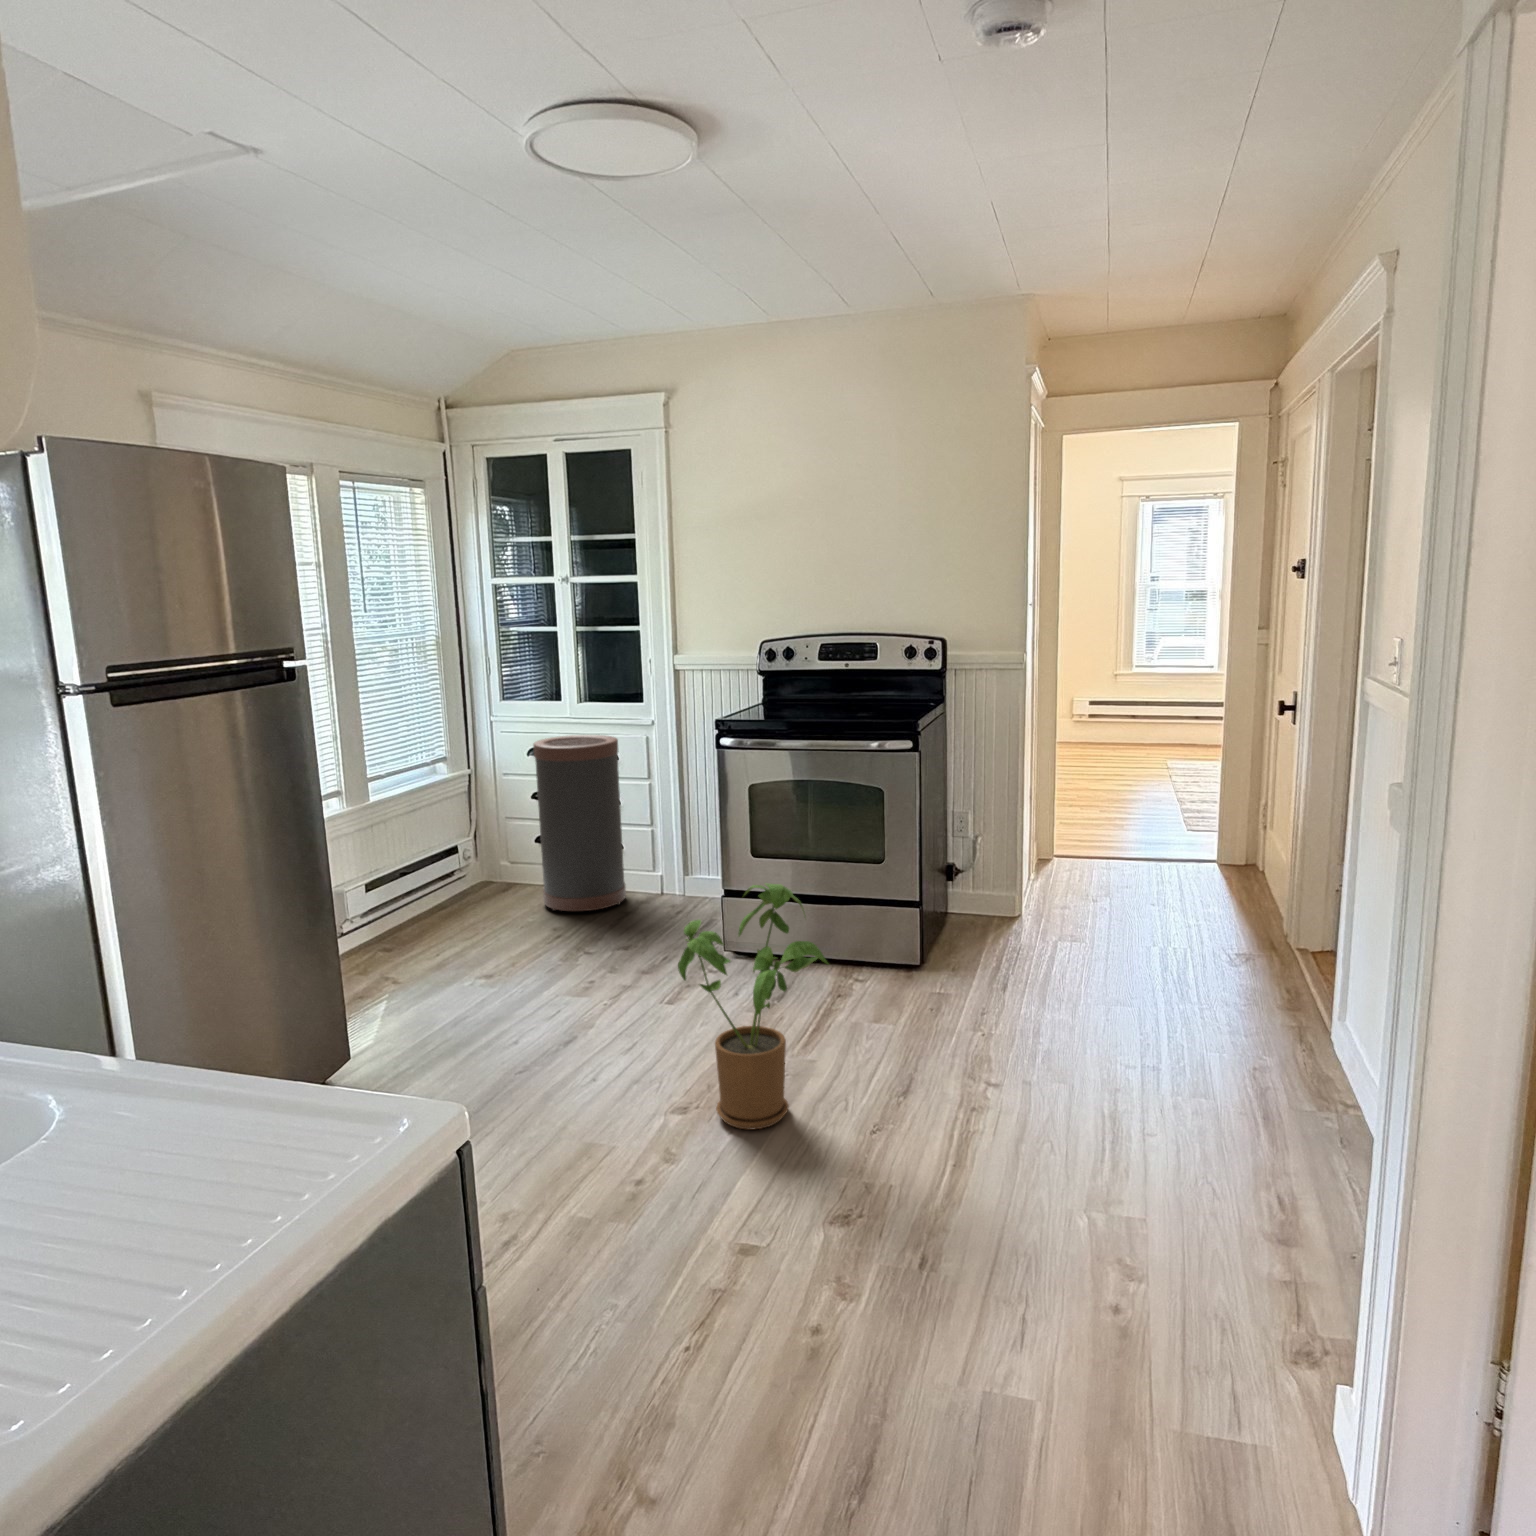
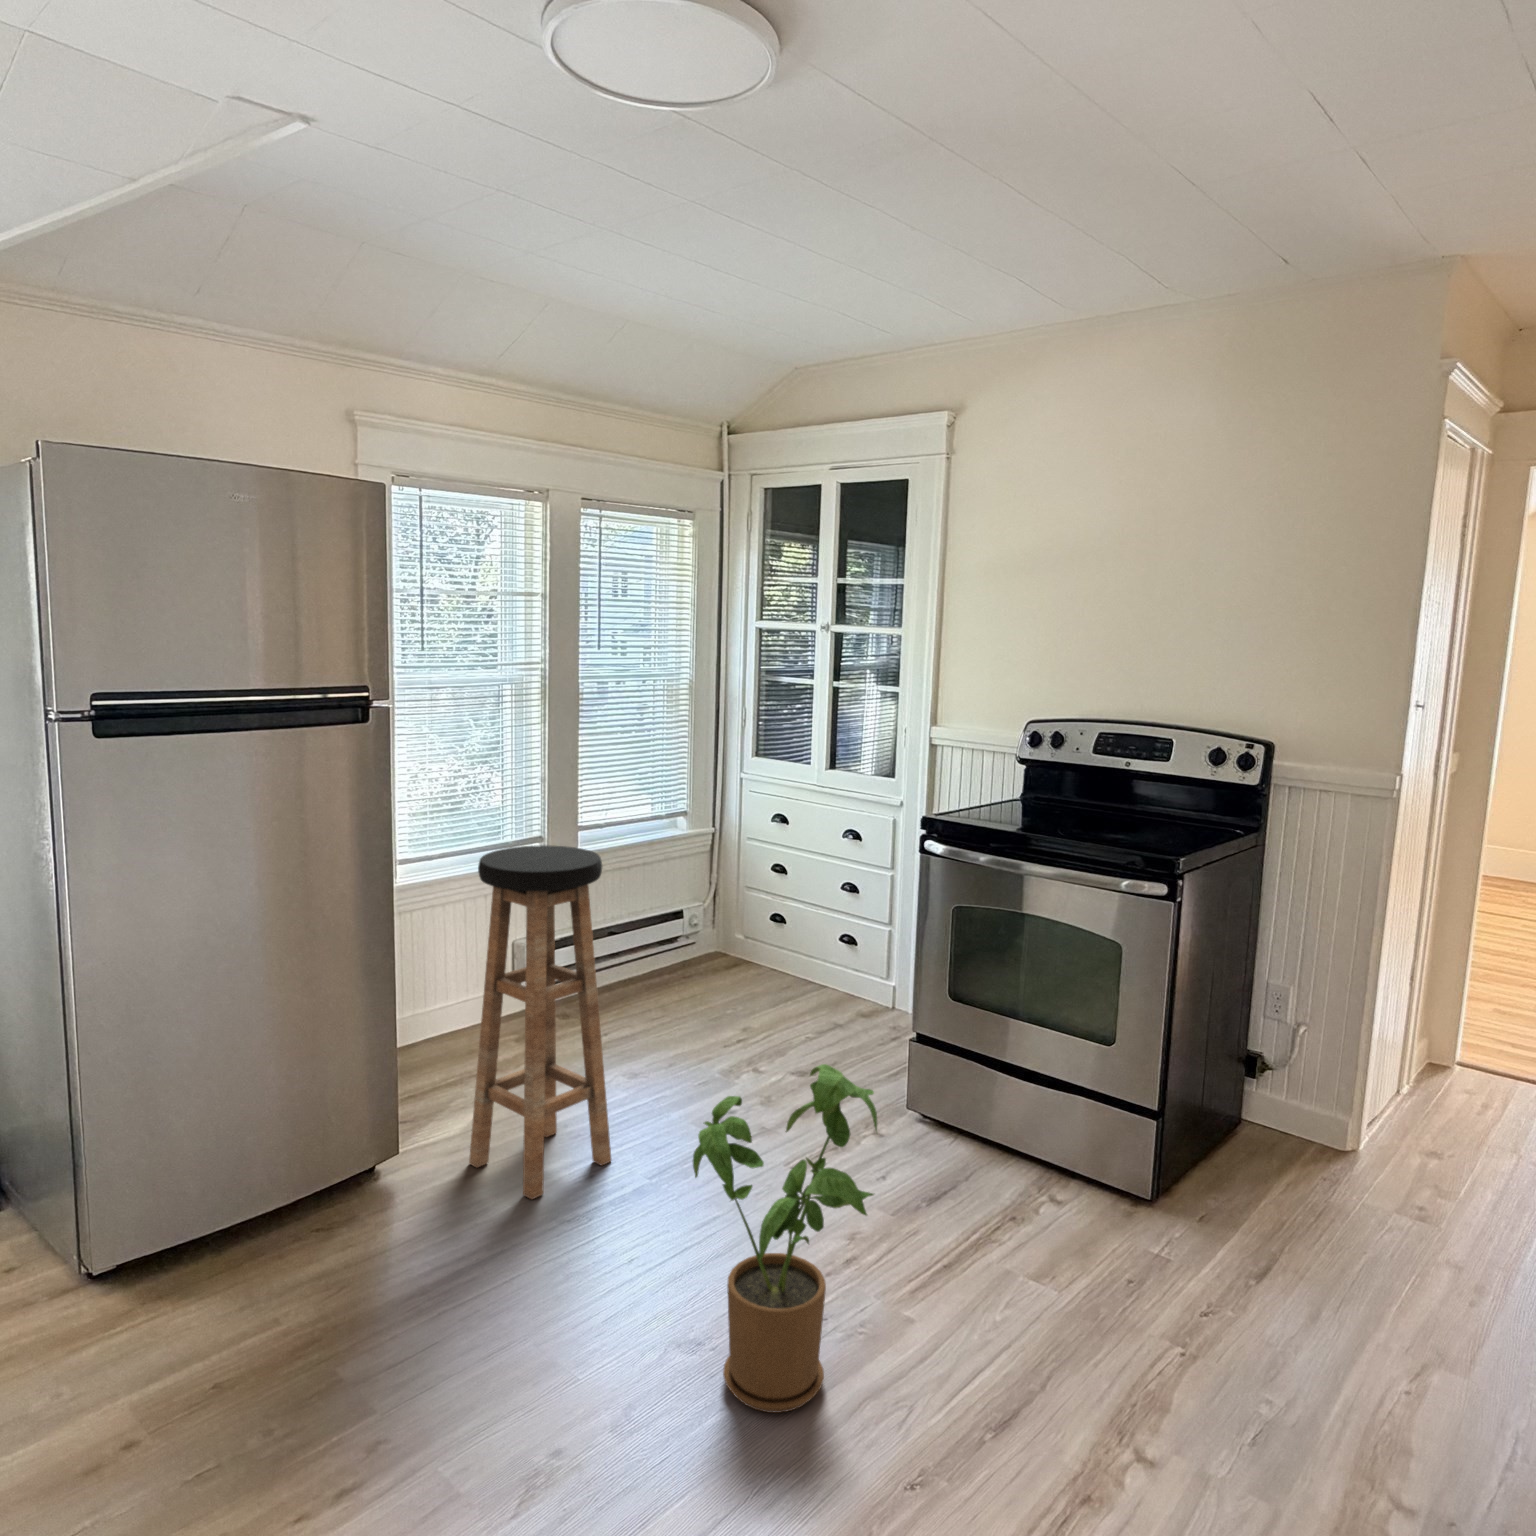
trash can: present [533,735,626,911] -> none [753,806,854,1014]
bar stool: none [390,775,525,1068] -> present [469,845,611,1199]

